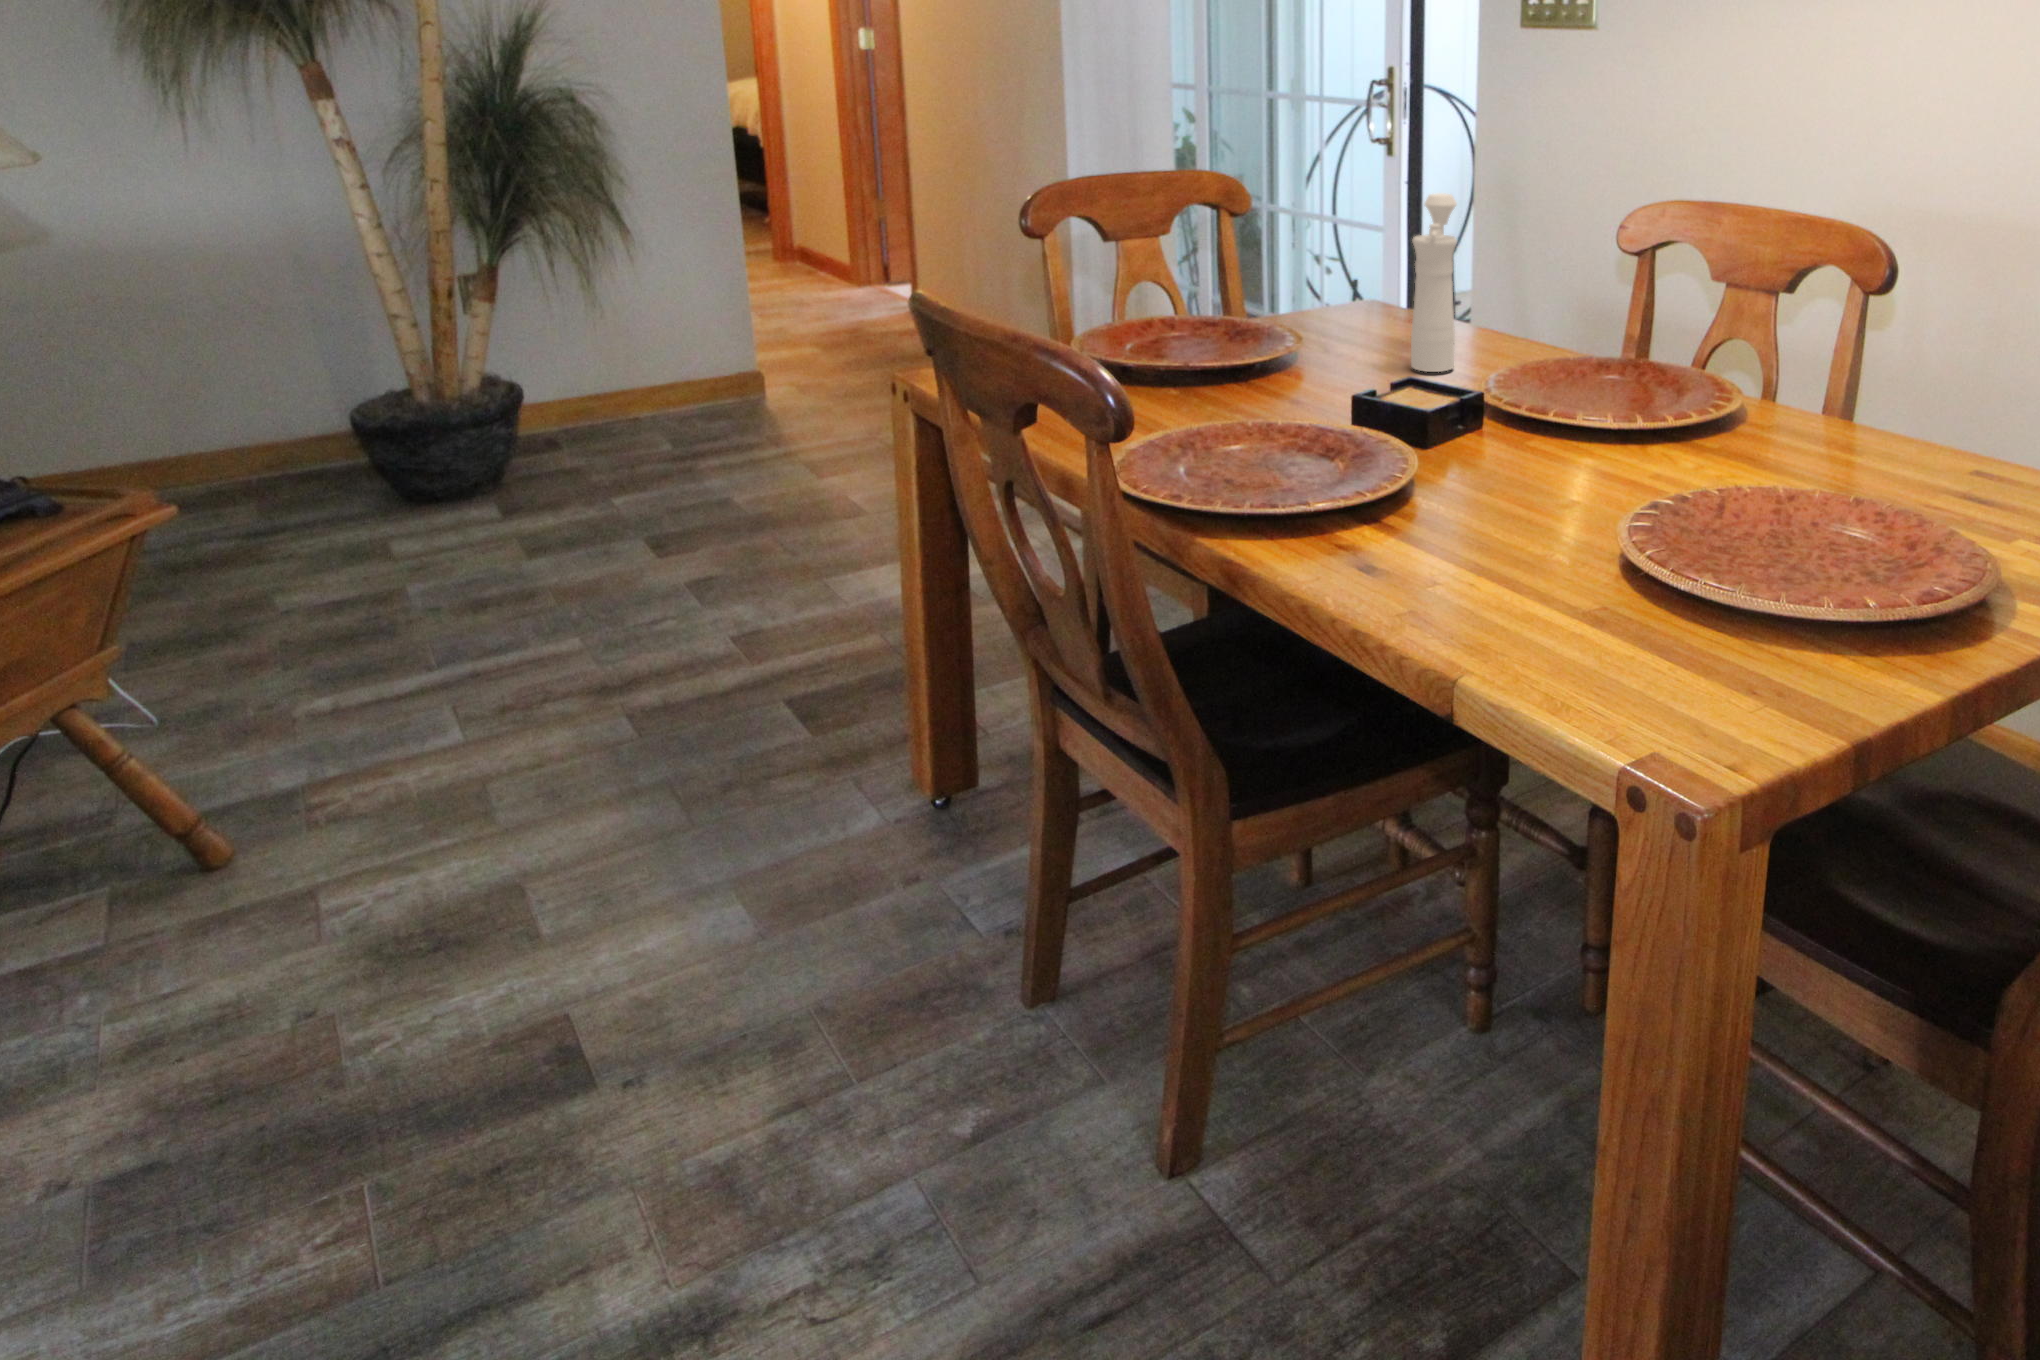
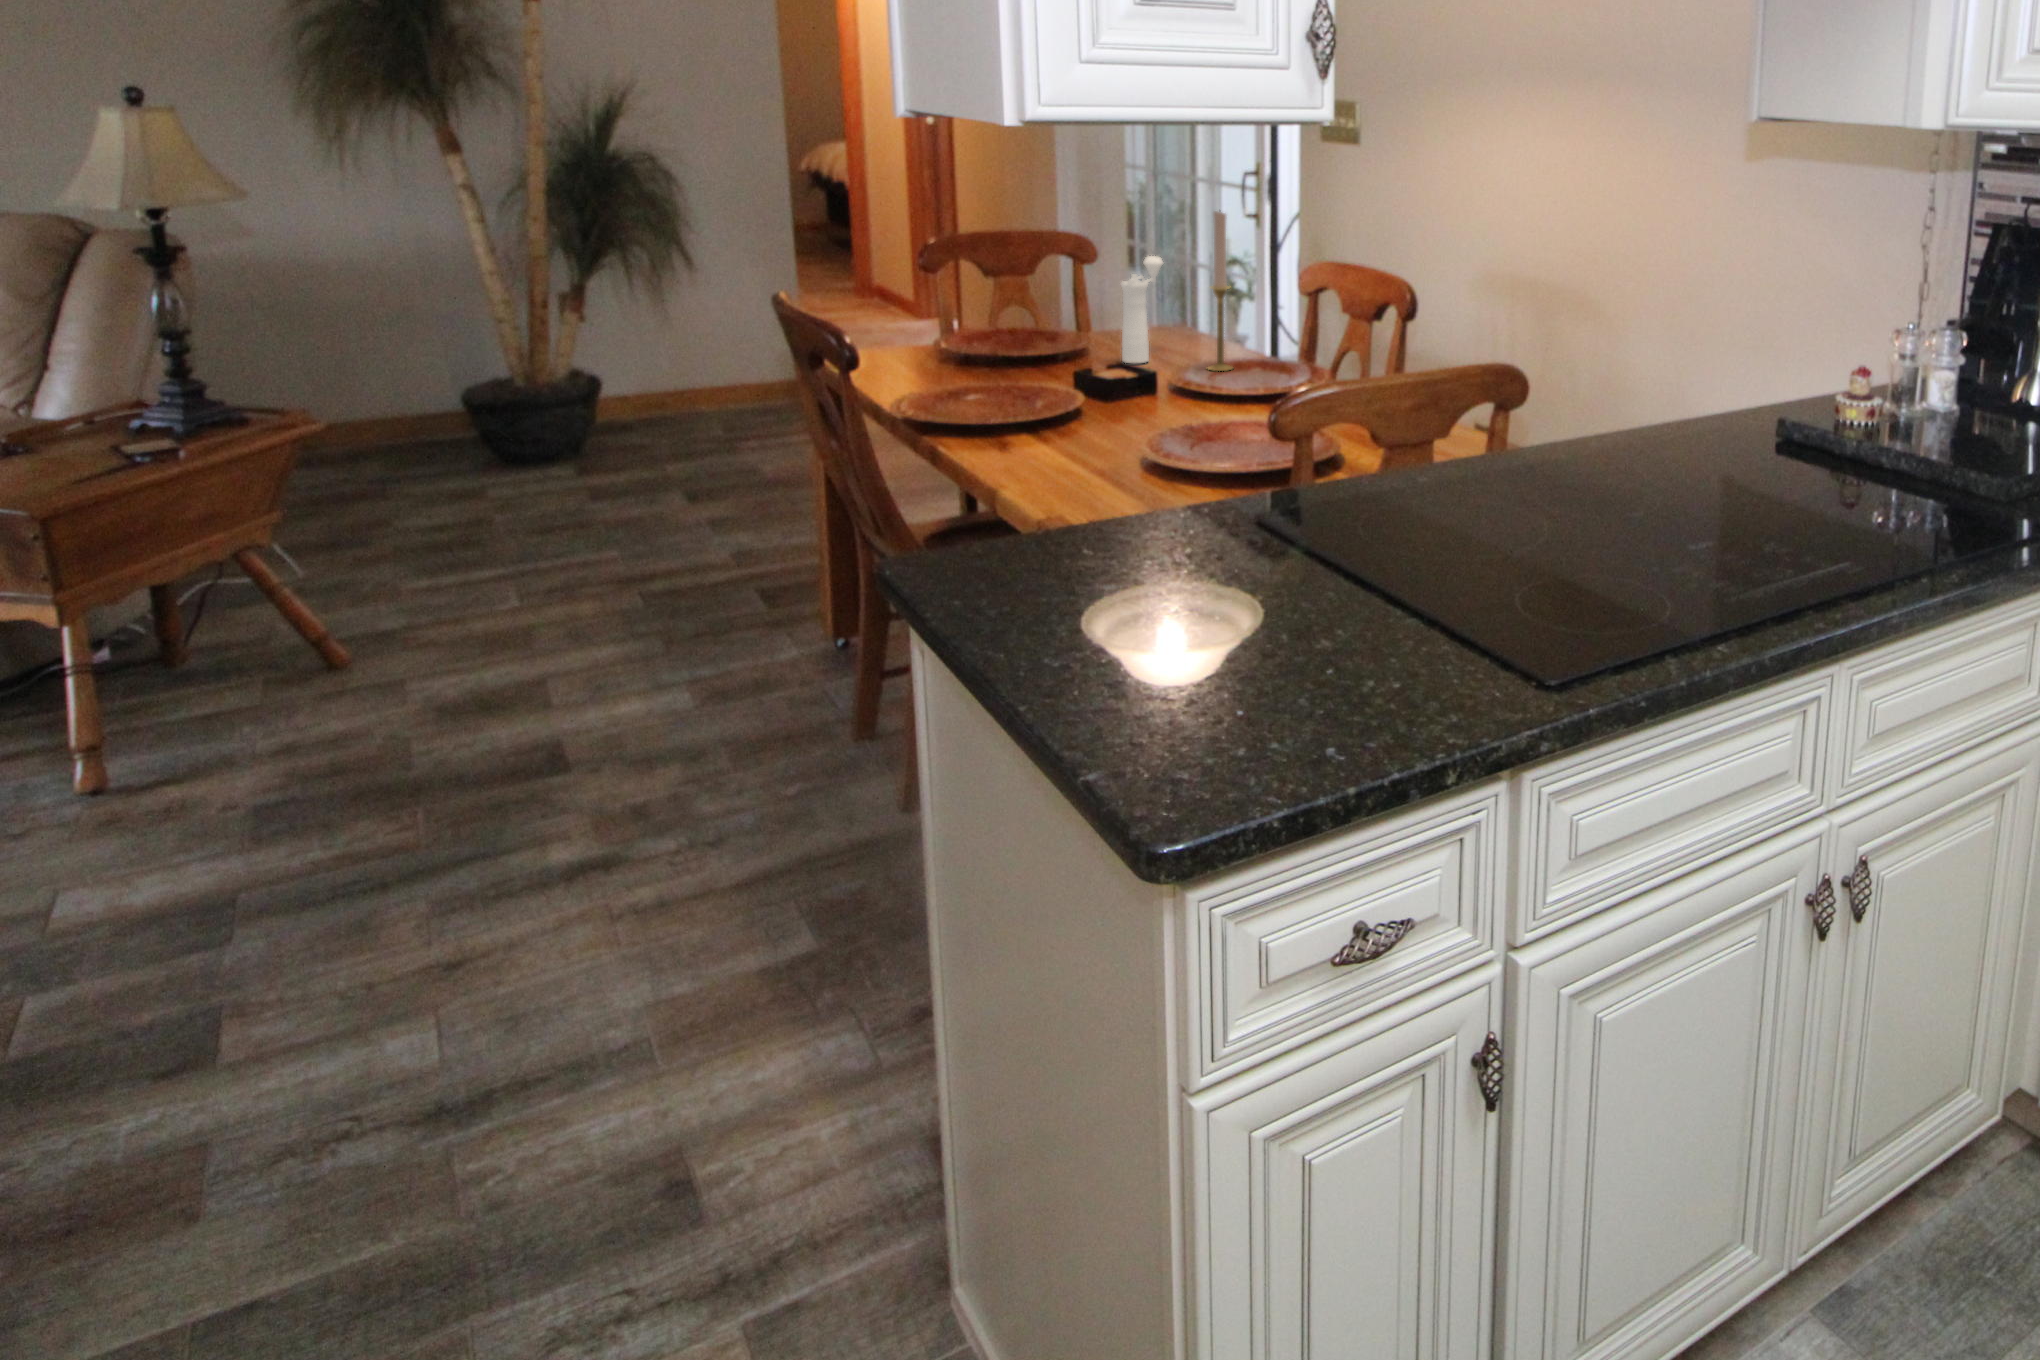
candlestick: none [1561,107,1609,381] -> present [1208,211,1232,371]

